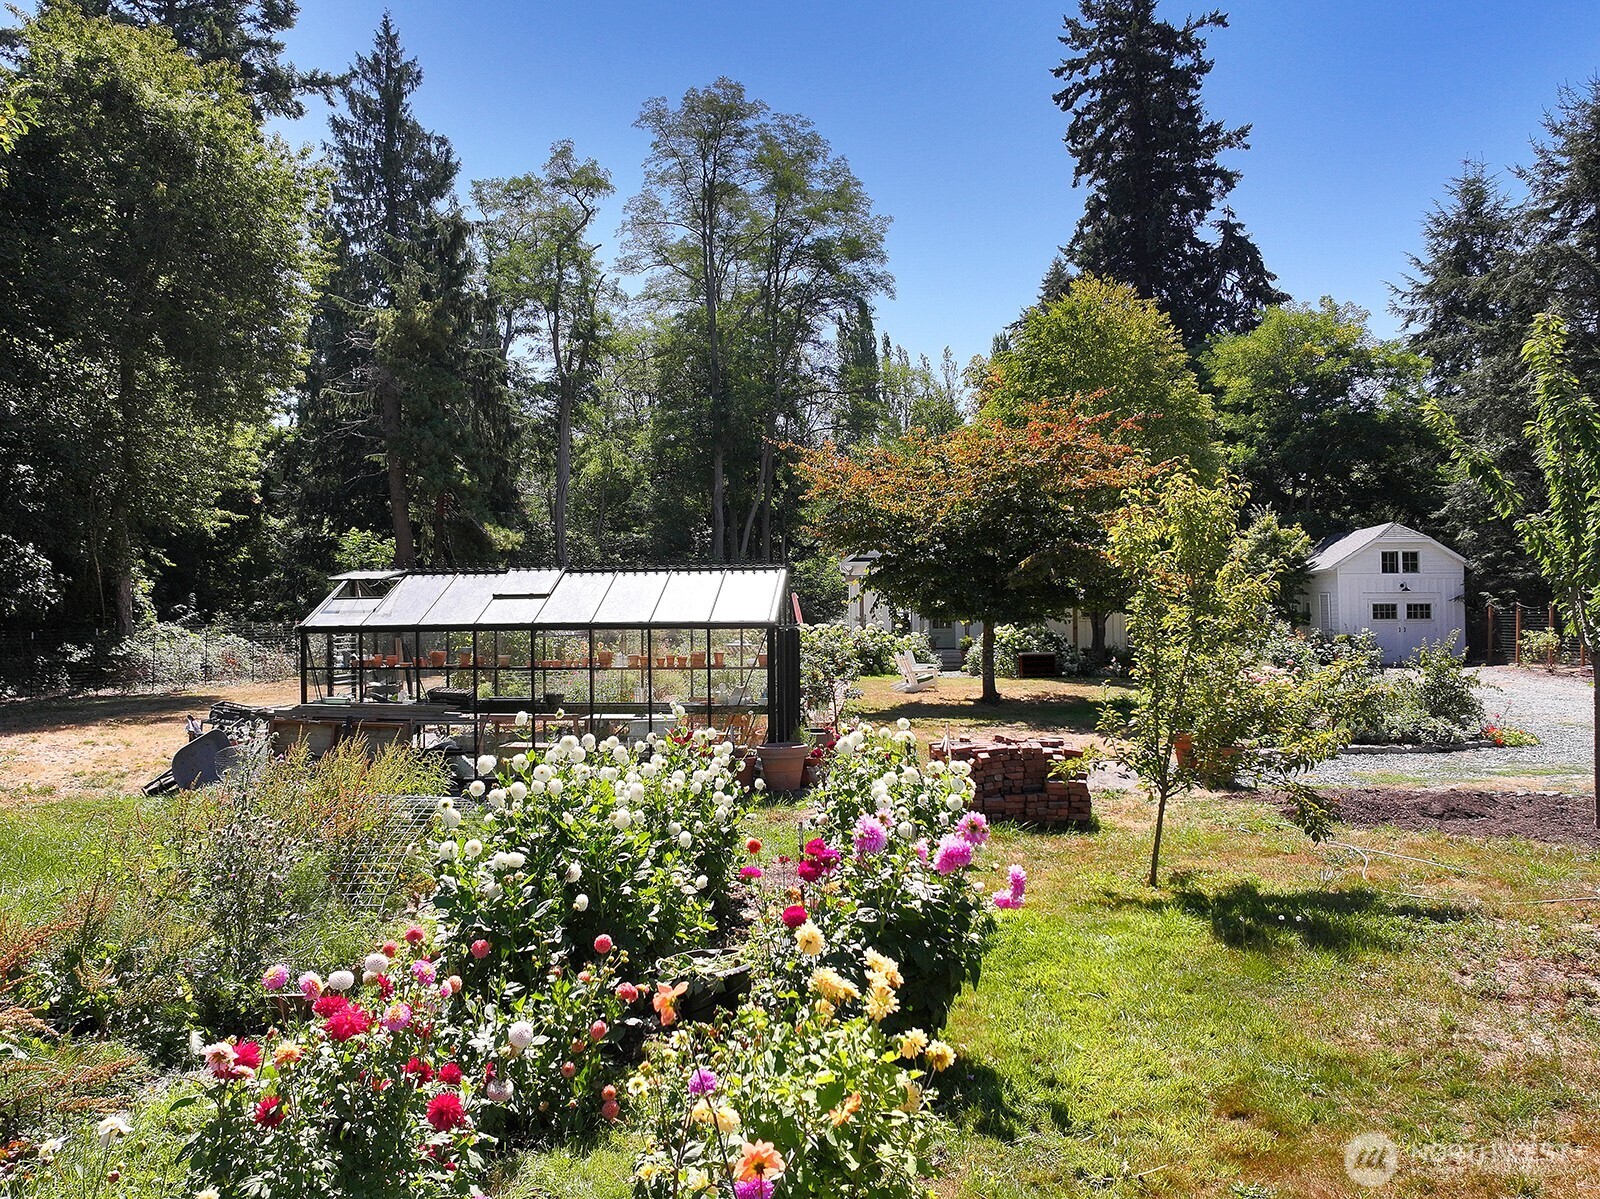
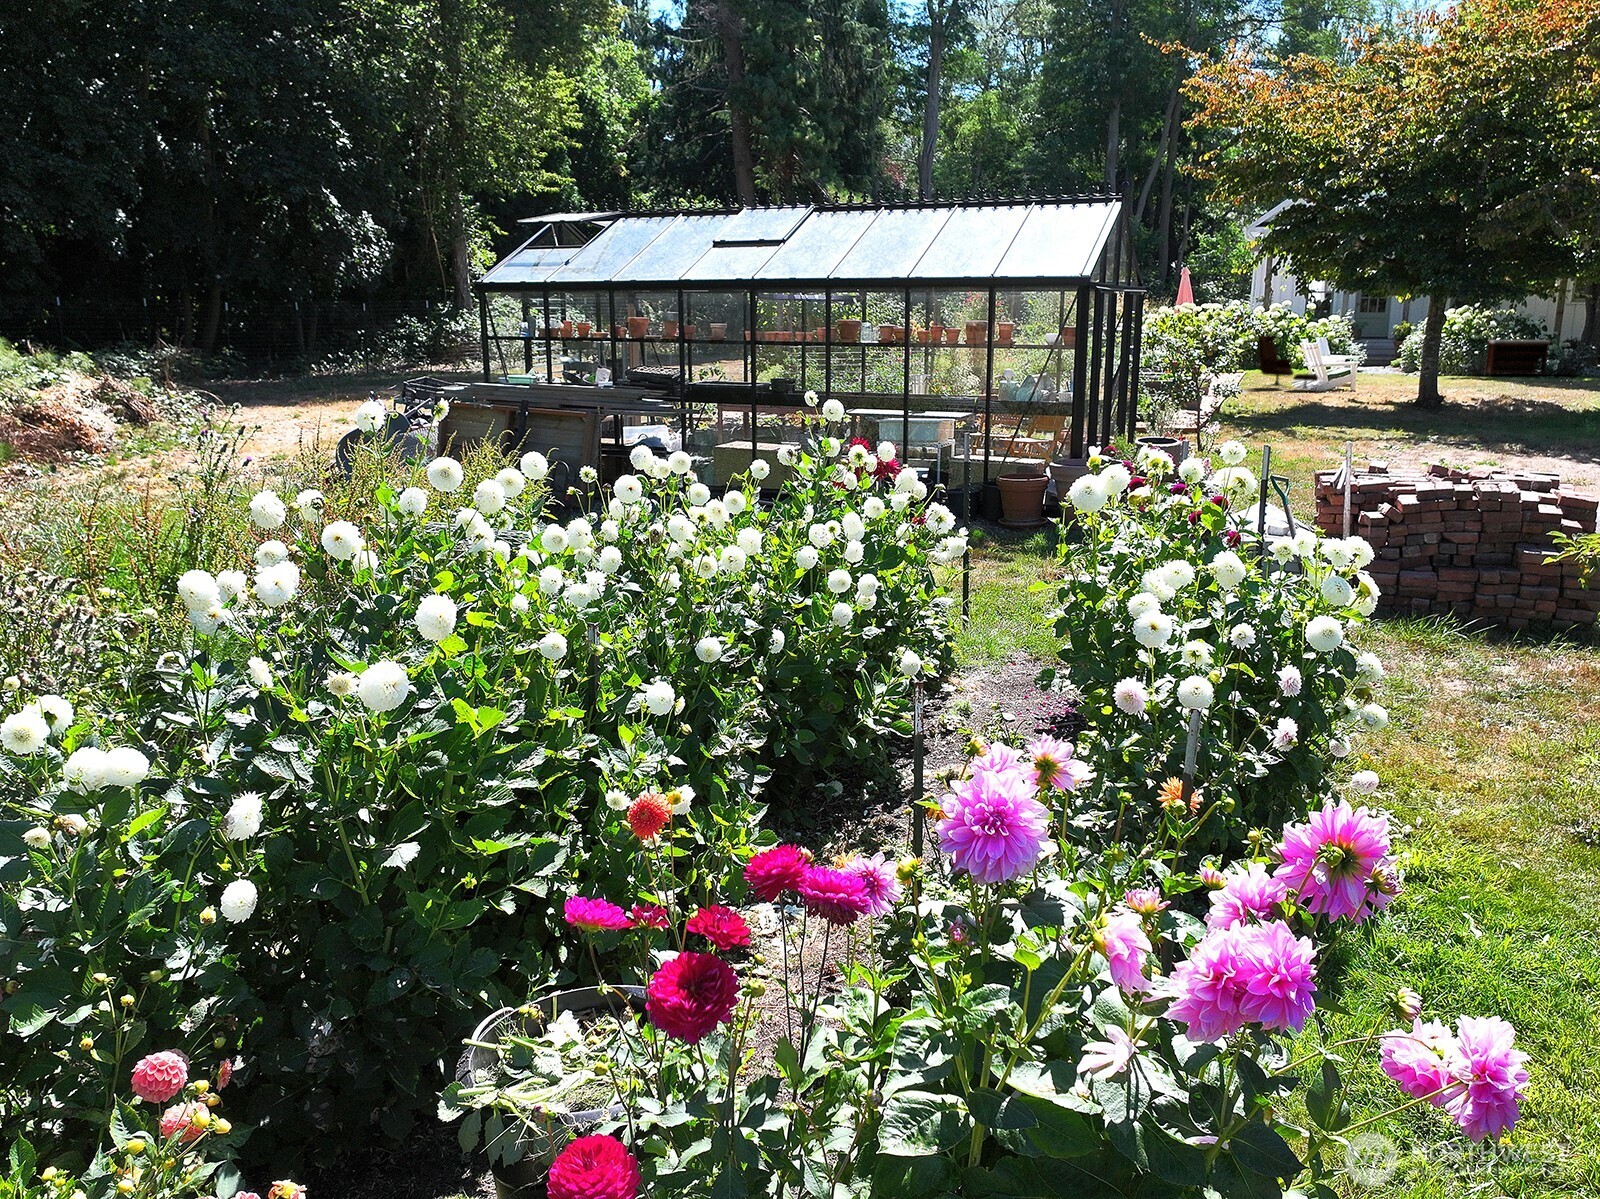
lounge chair: none [870,653,914,691] -> present [1258,335,1318,389]

